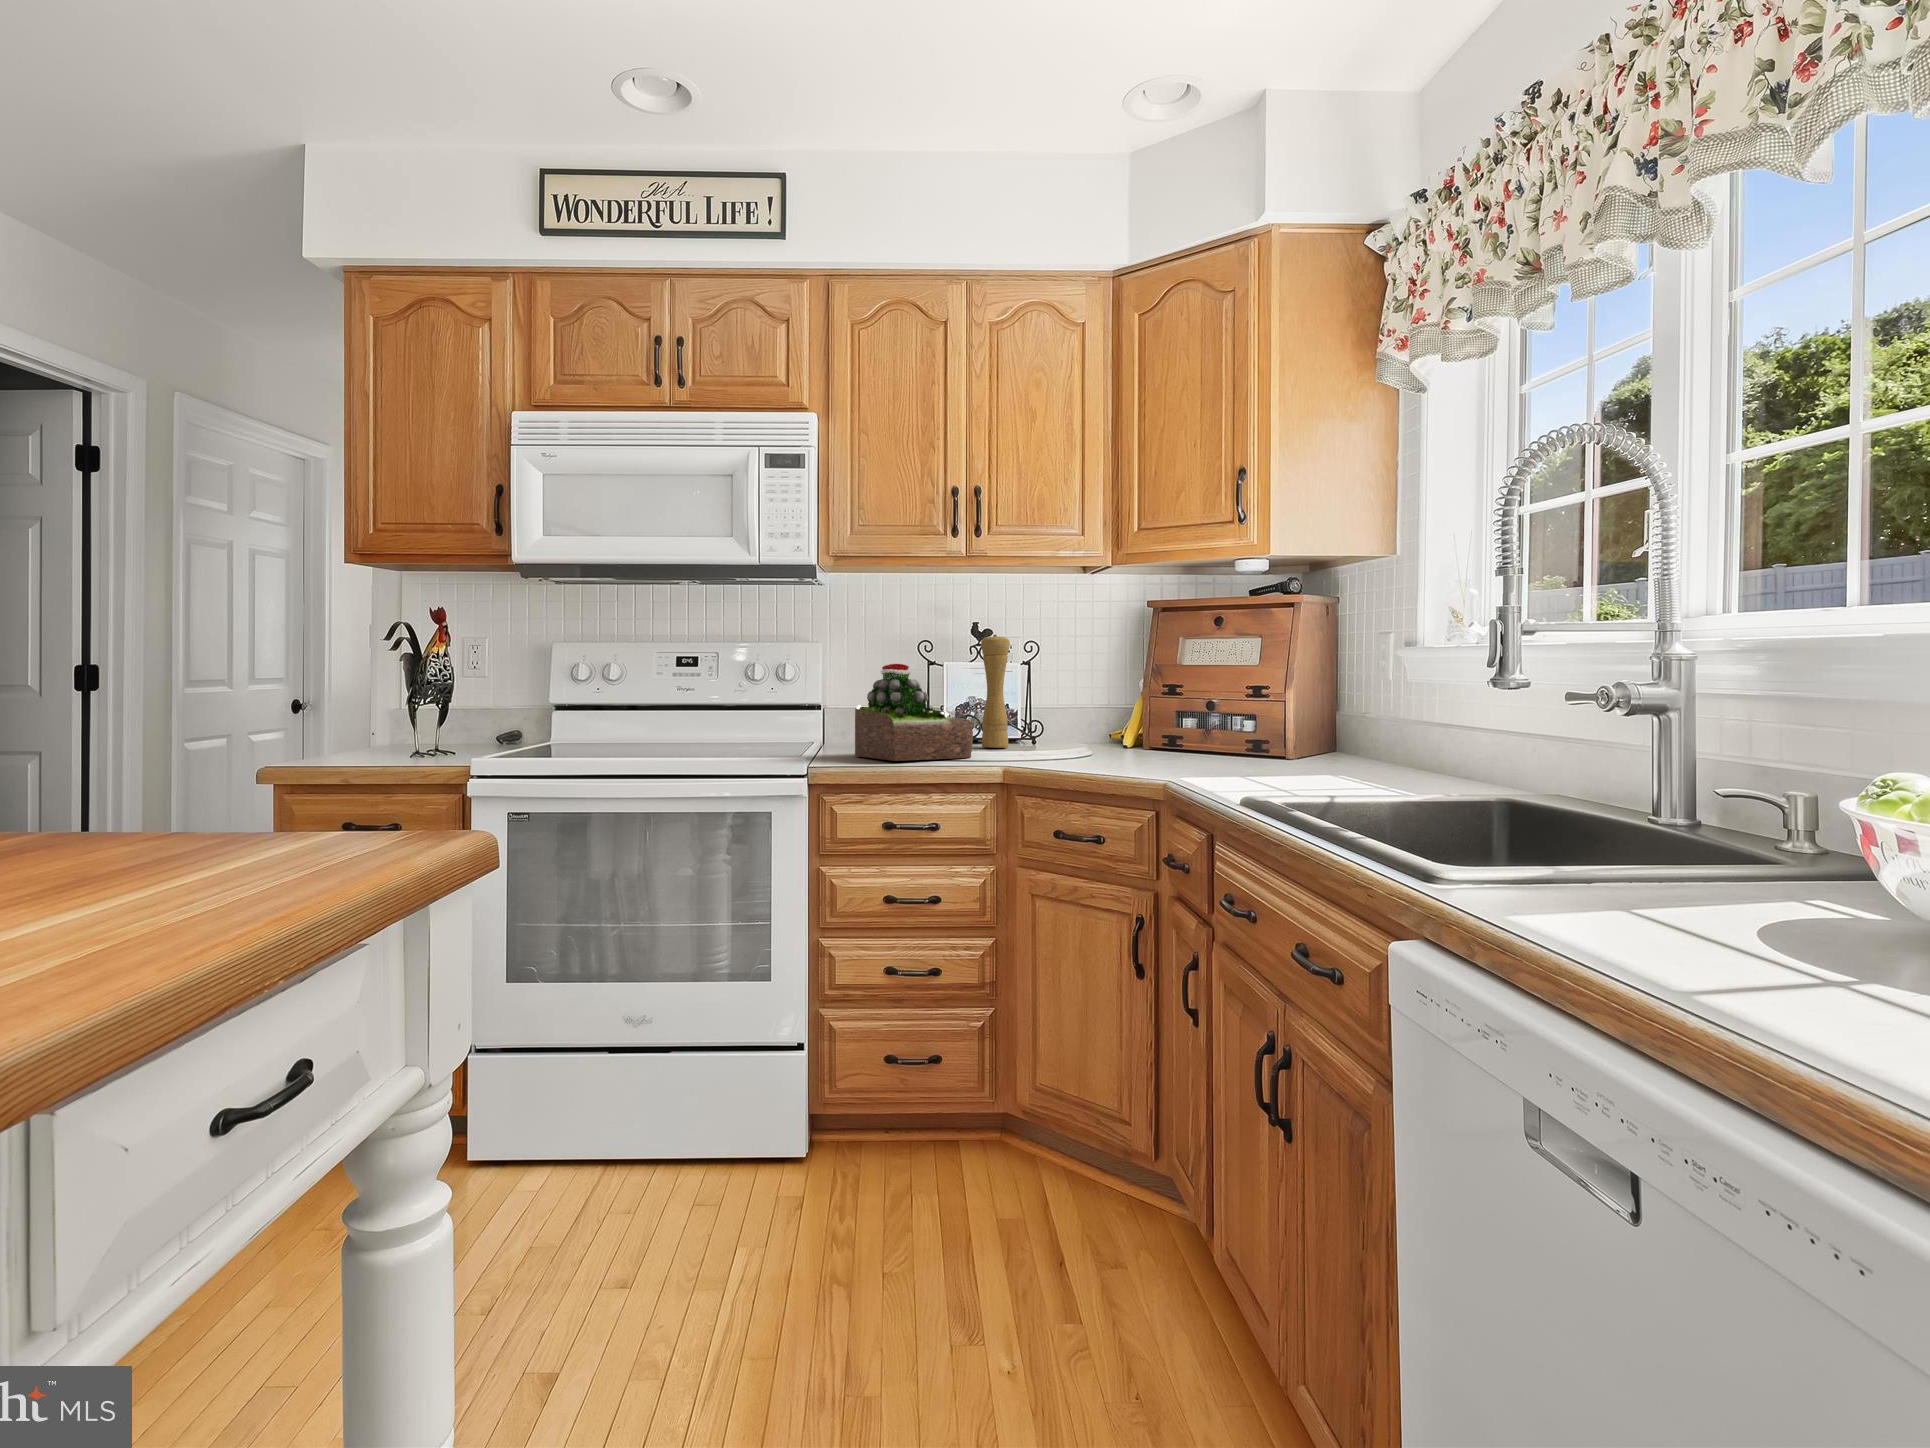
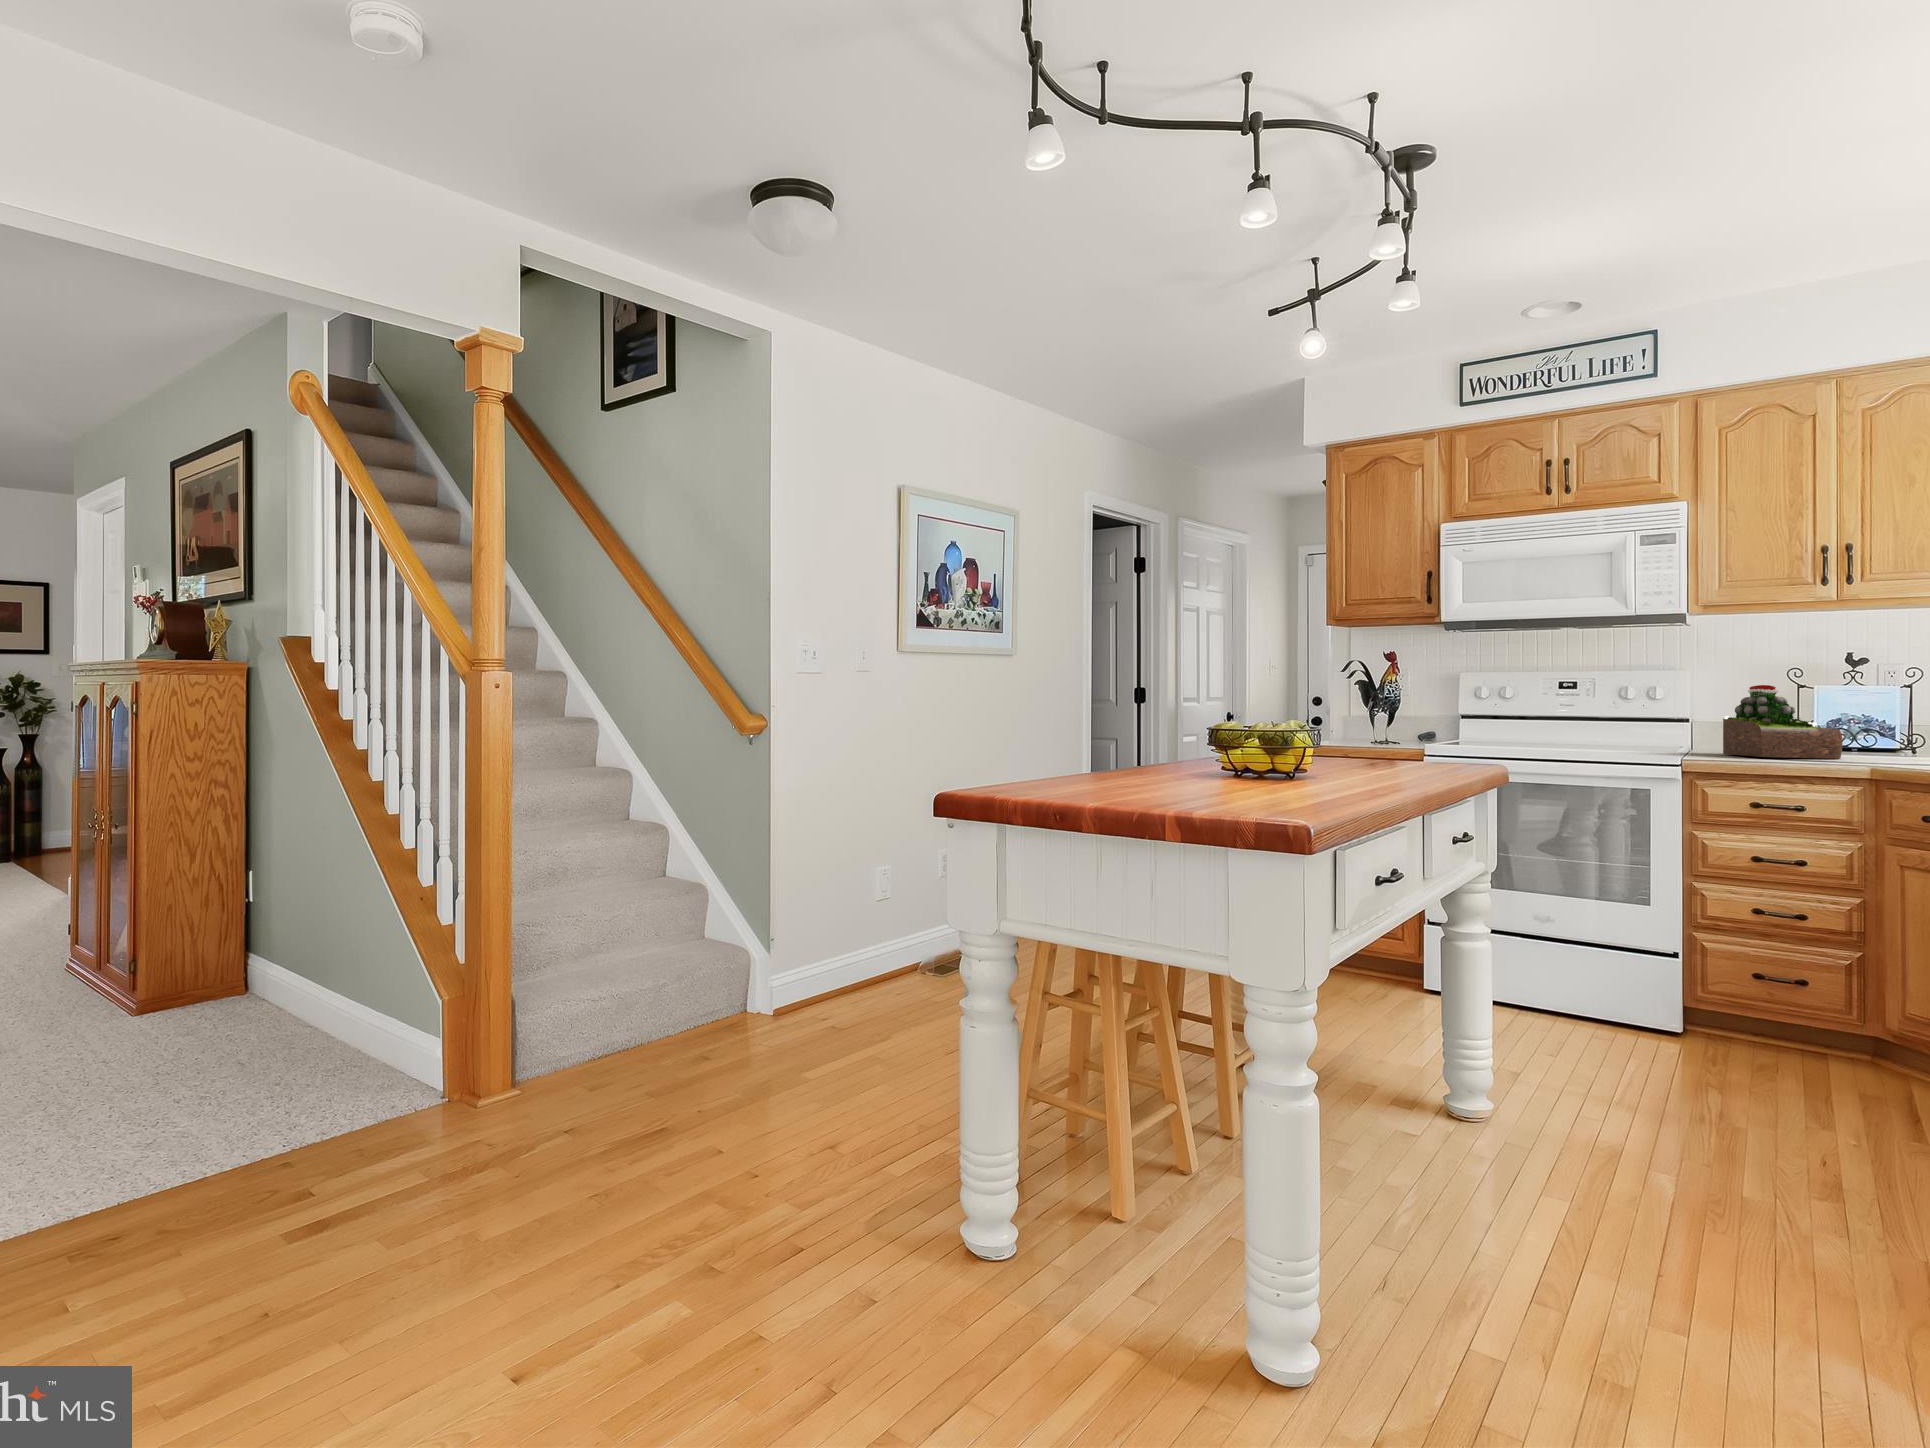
pepper mill: present [981,635,1010,748] -> none [1854,662,1886,755]

